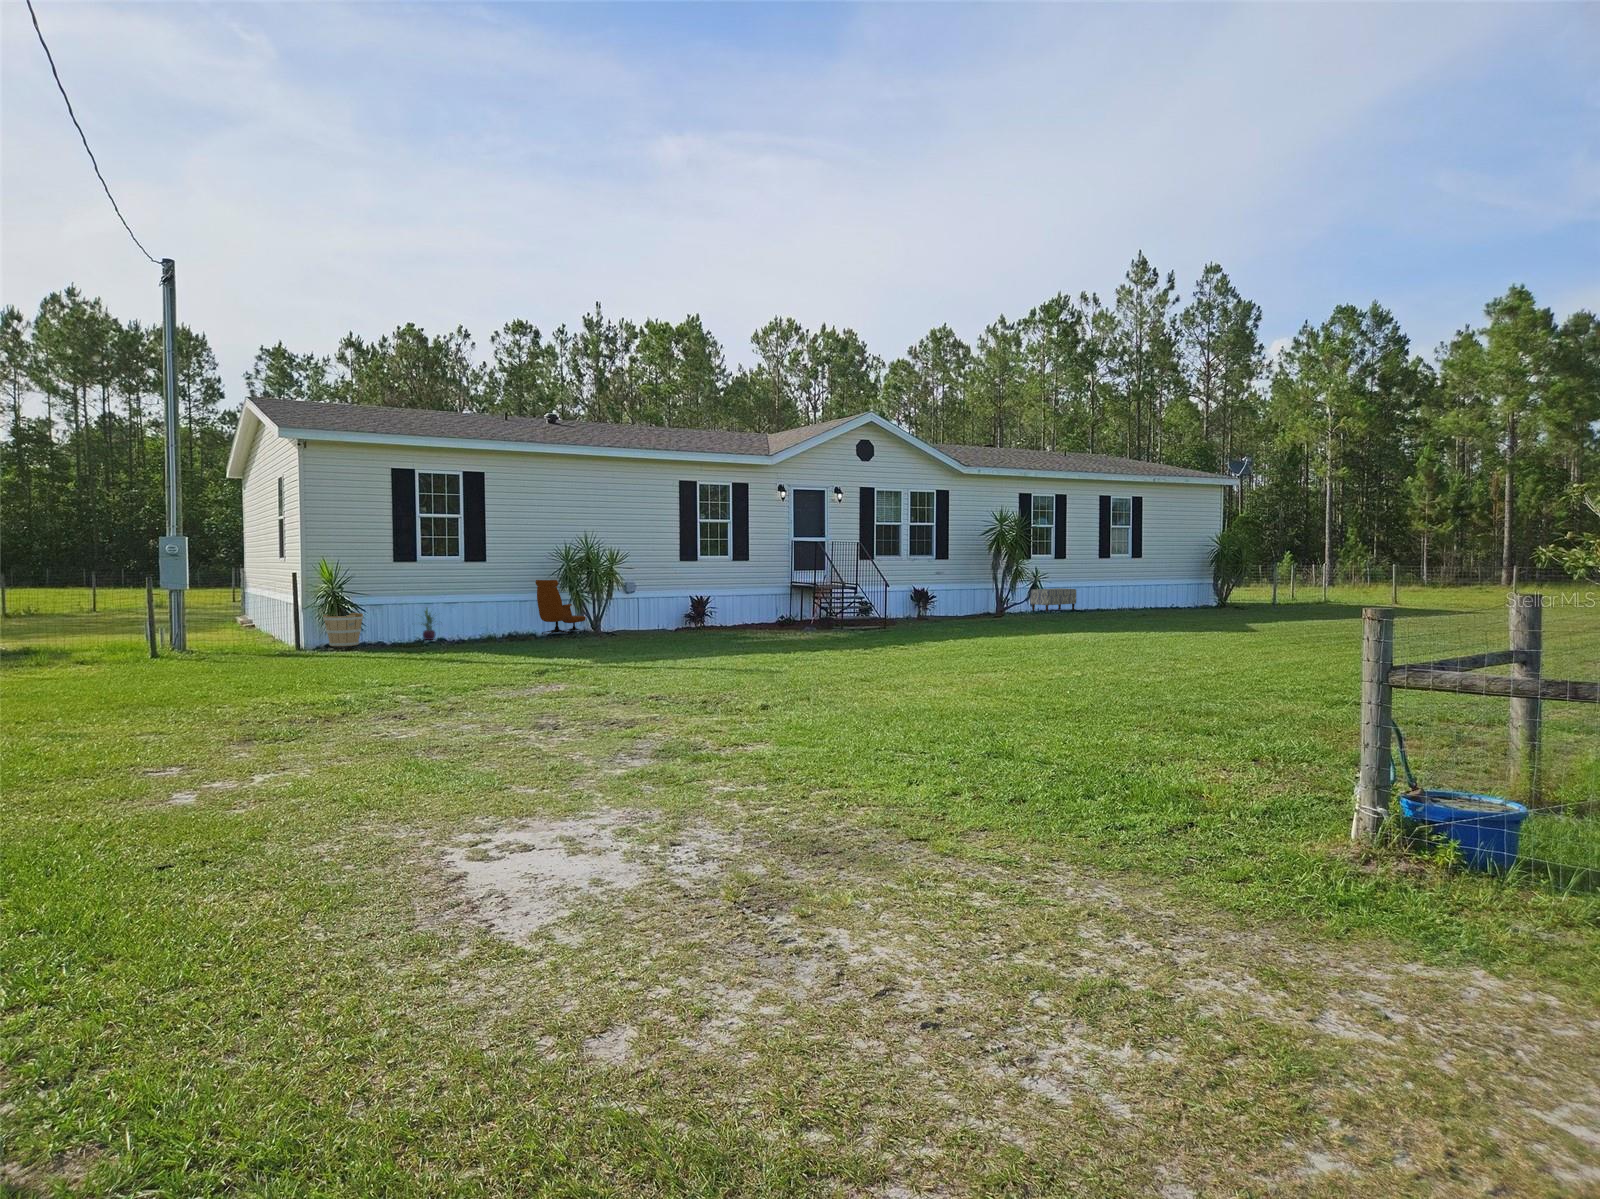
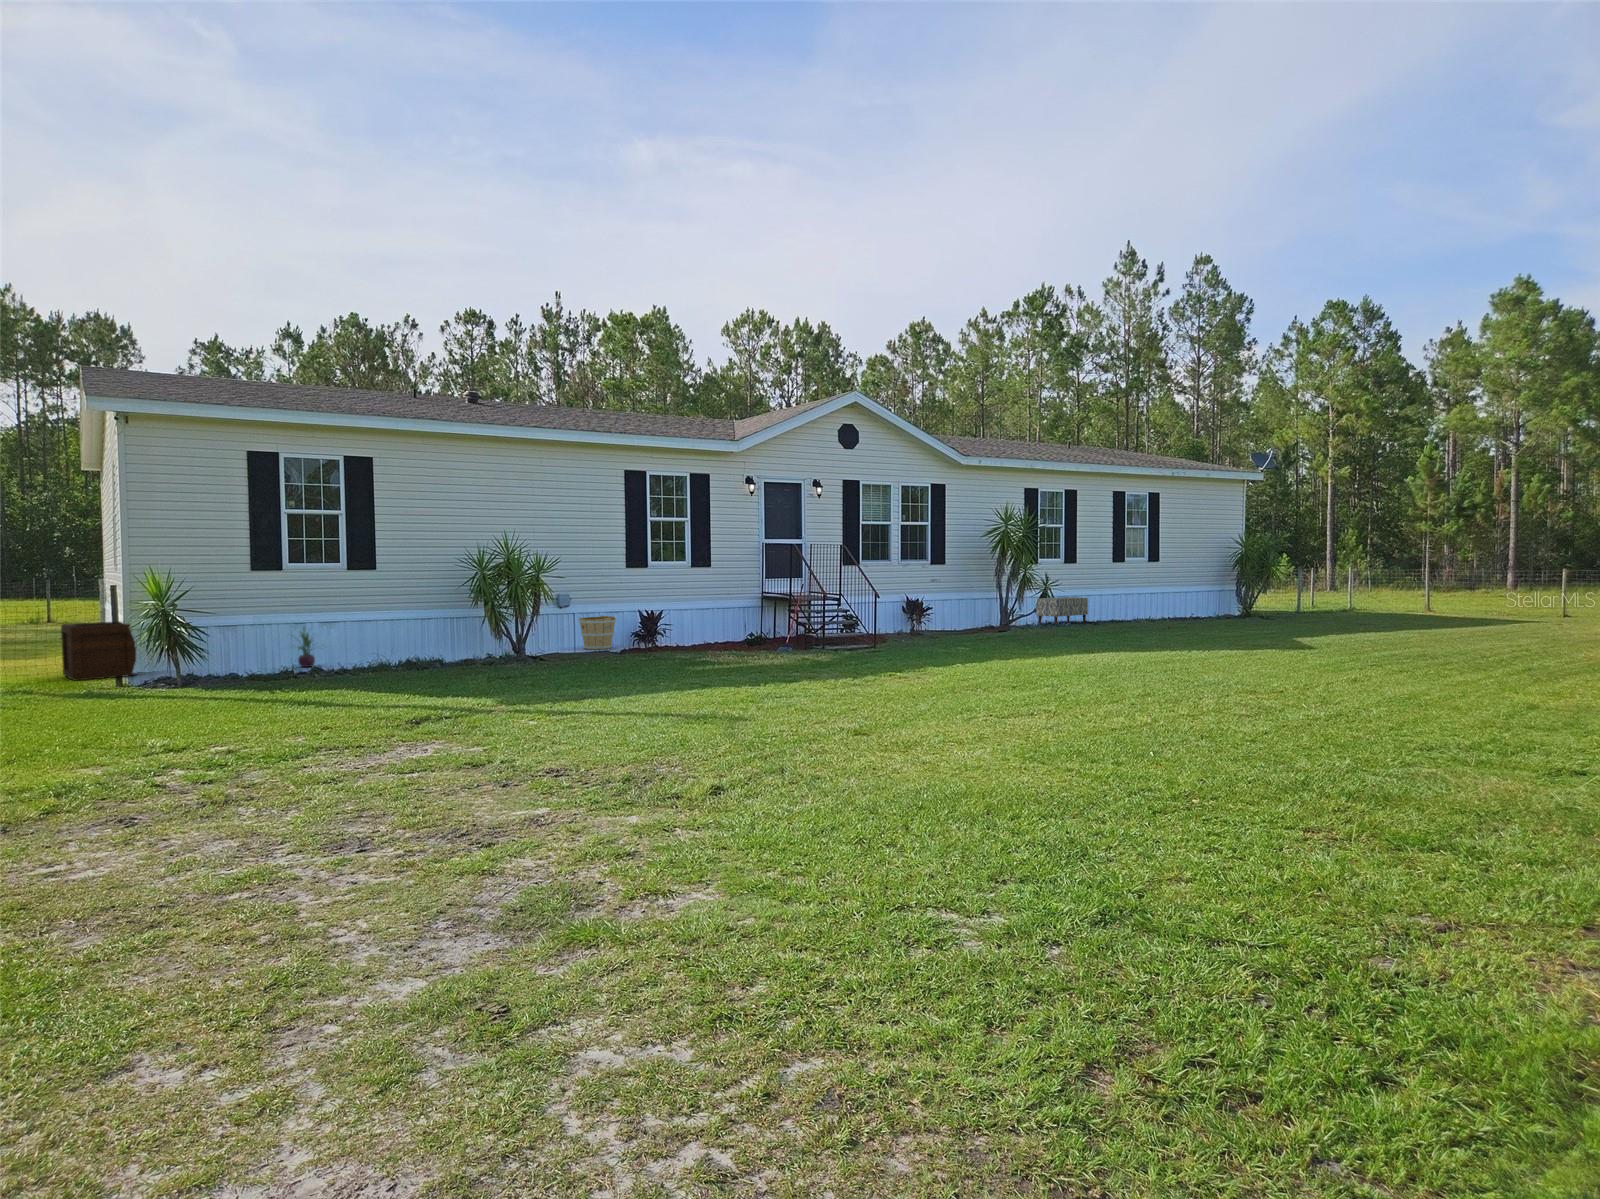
lounge chair: present [535,580,586,636] -> none [445,591,511,660]
wooden crate: none [246,602,304,648] -> present [61,621,137,681]
wooden bucket: present [323,613,363,647] -> present [579,616,616,650]

